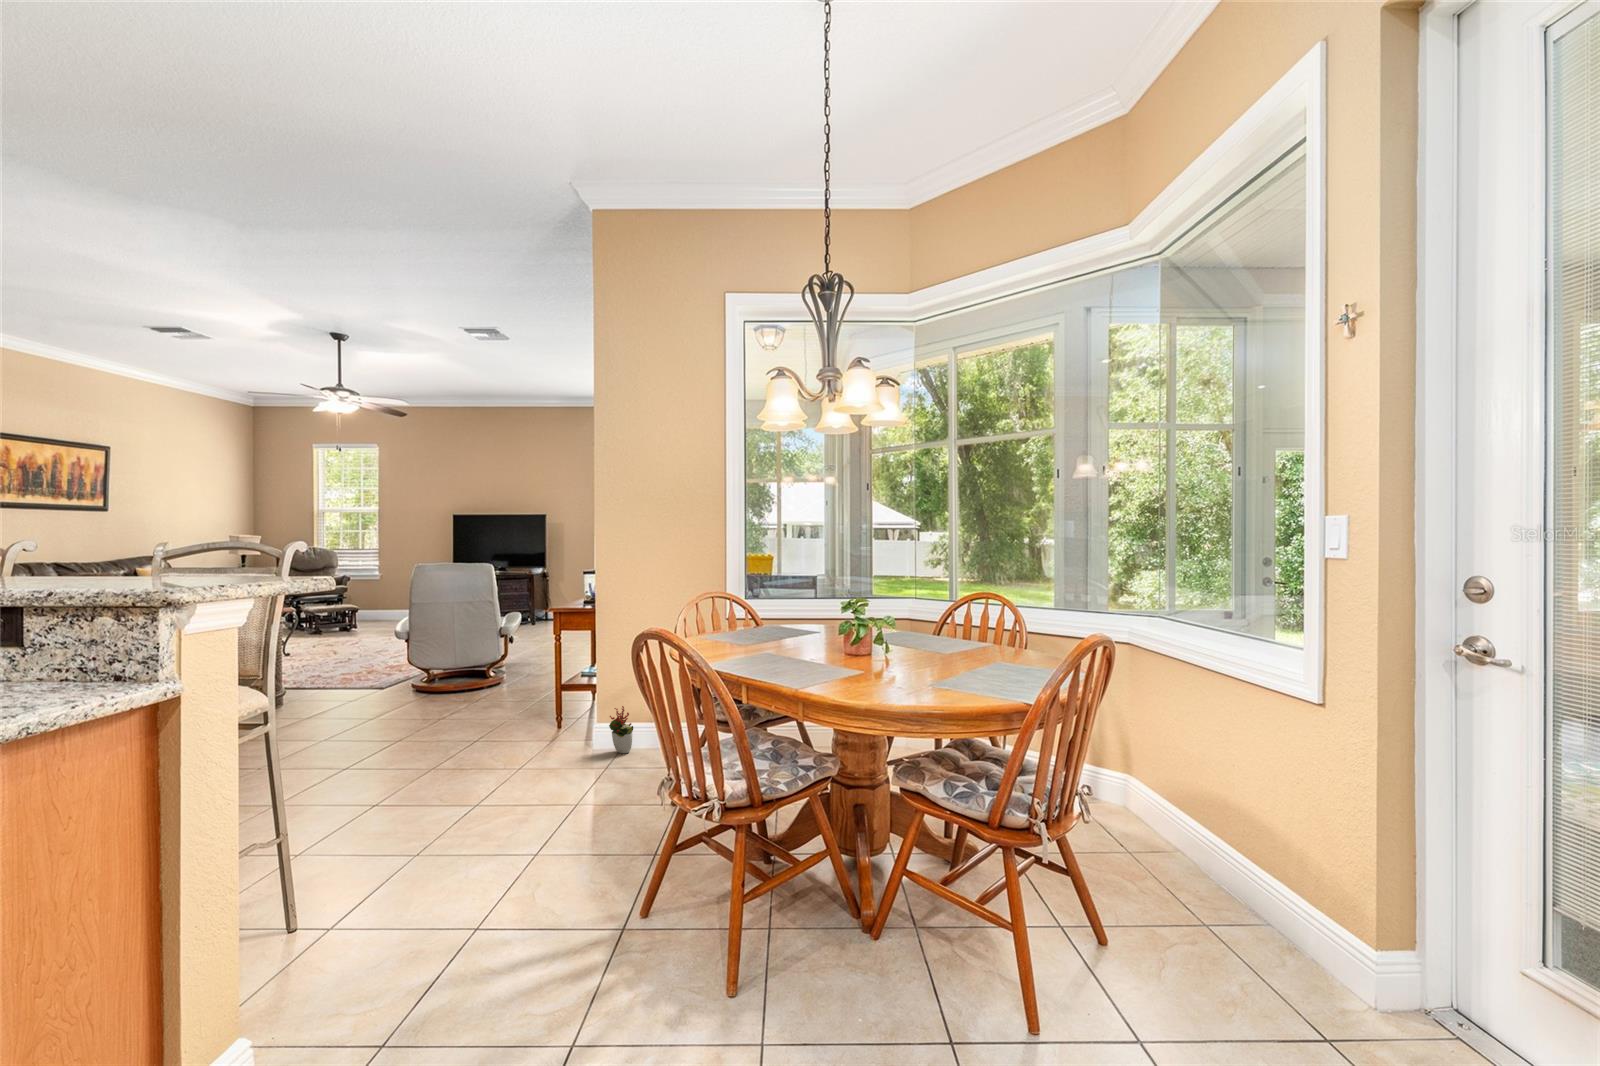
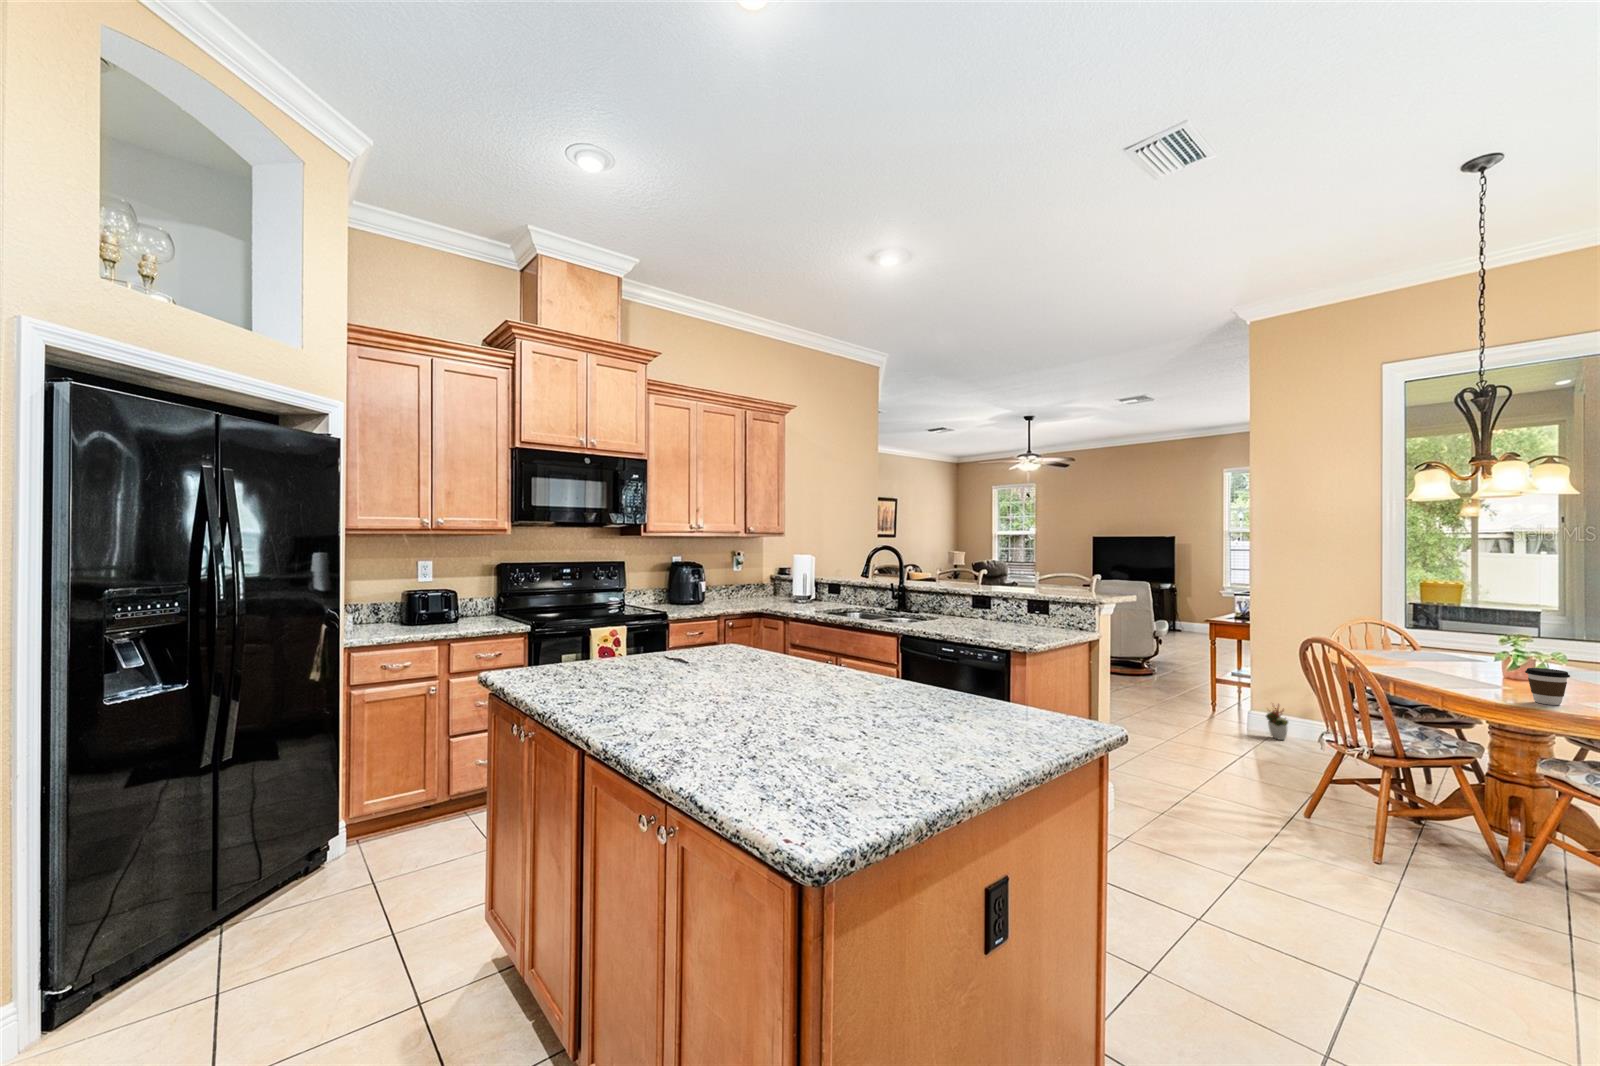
coffee cup: none [898,642,942,696] -> present [1525,668,1570,705]

